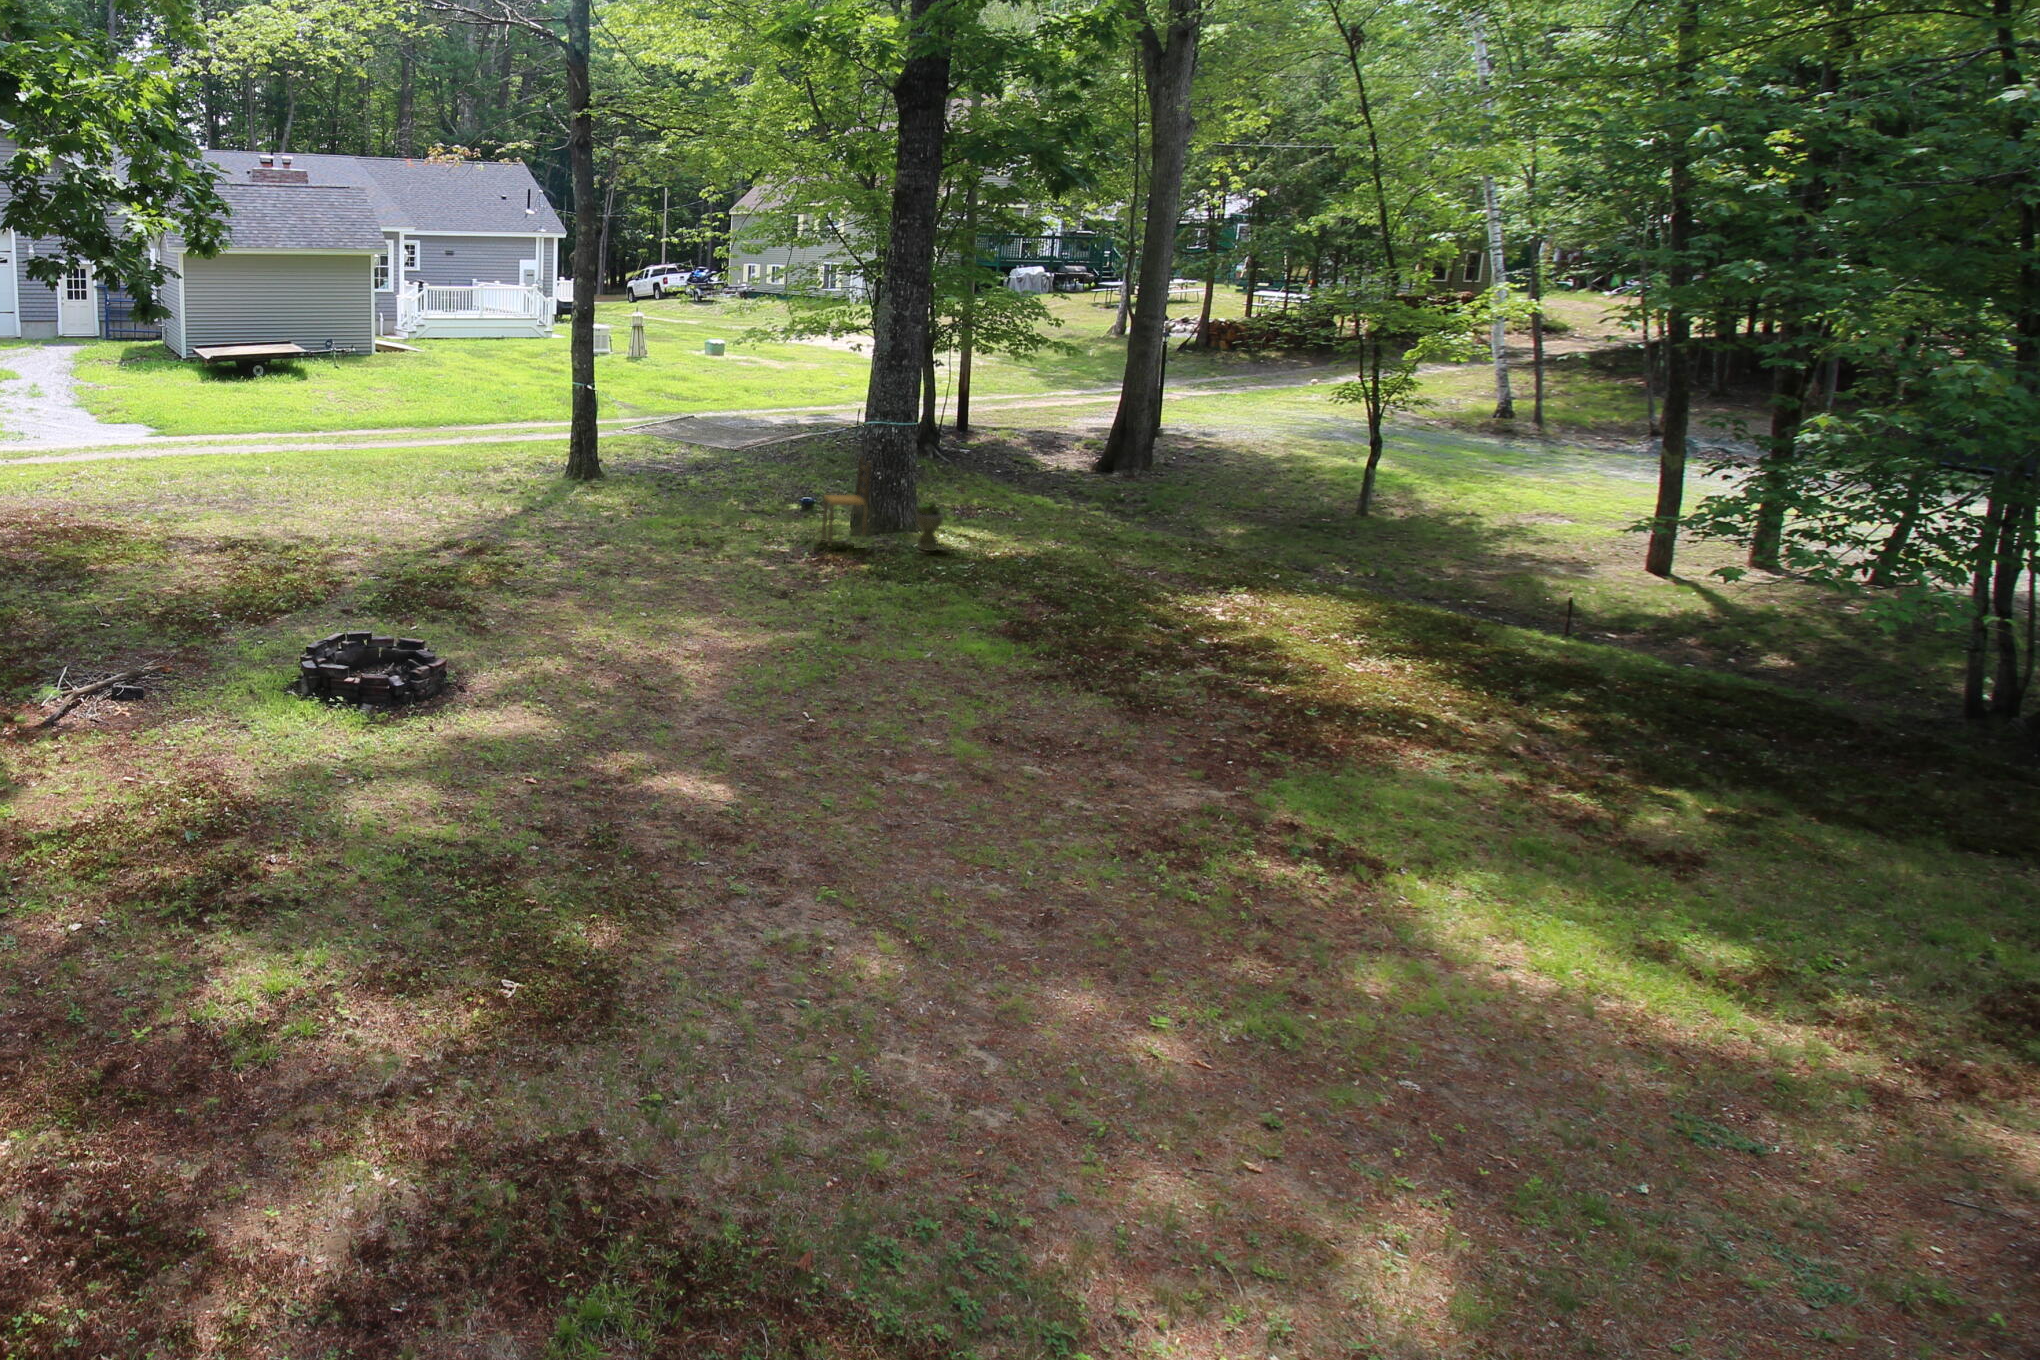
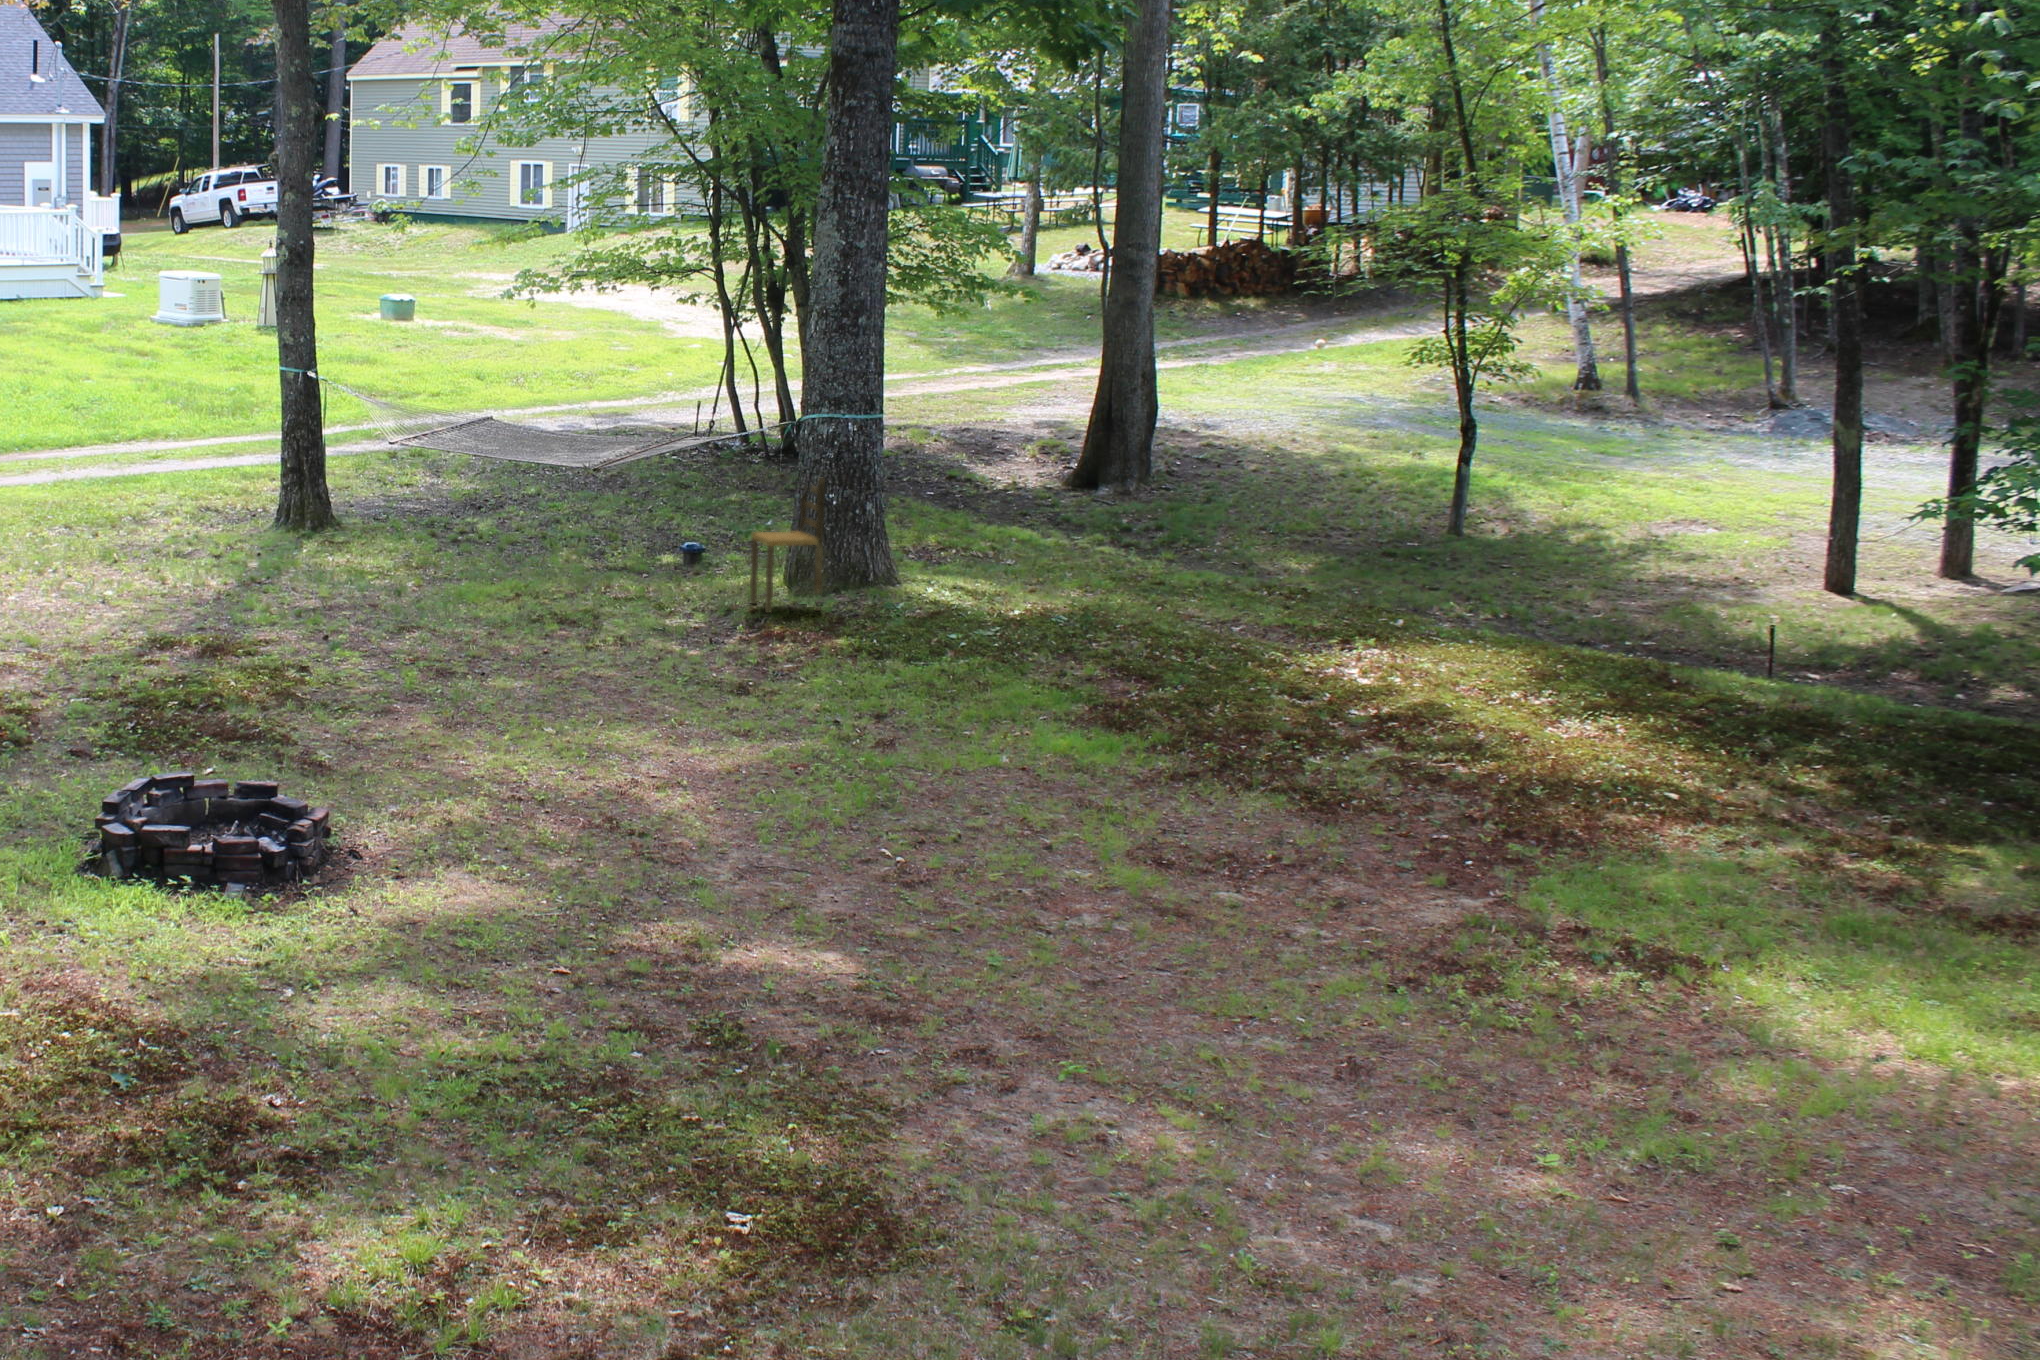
planter: present [916,504,944,551] -> none [891,537,934,611]

